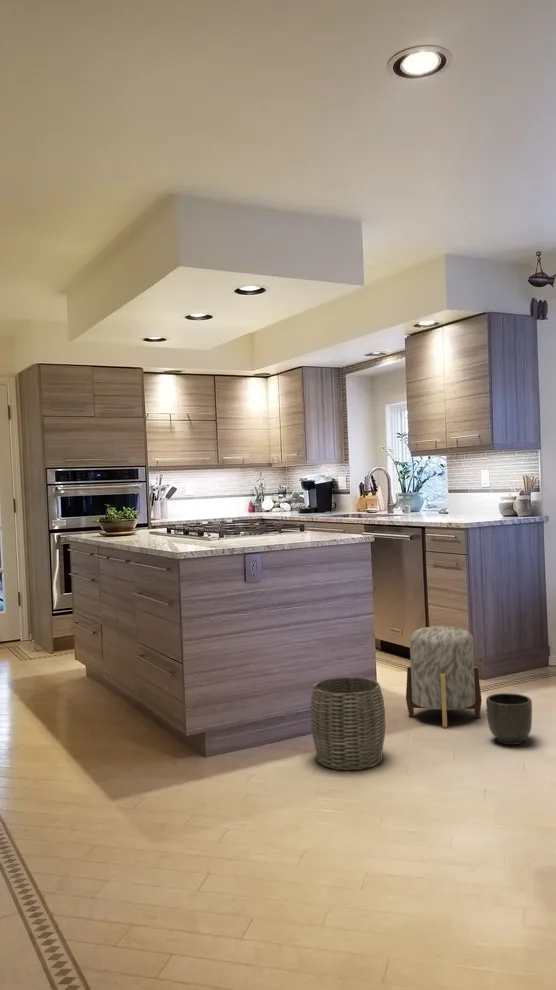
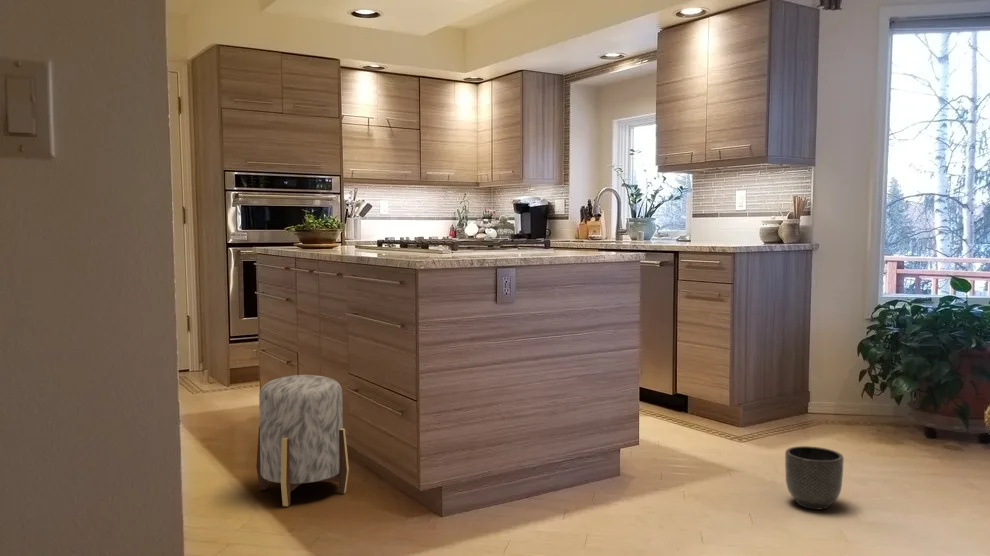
stool: present [406,626,482,727] -> present [256,375,349,506]
woven basket: present [311,677,386,770] -> none [577,423,672,540]

